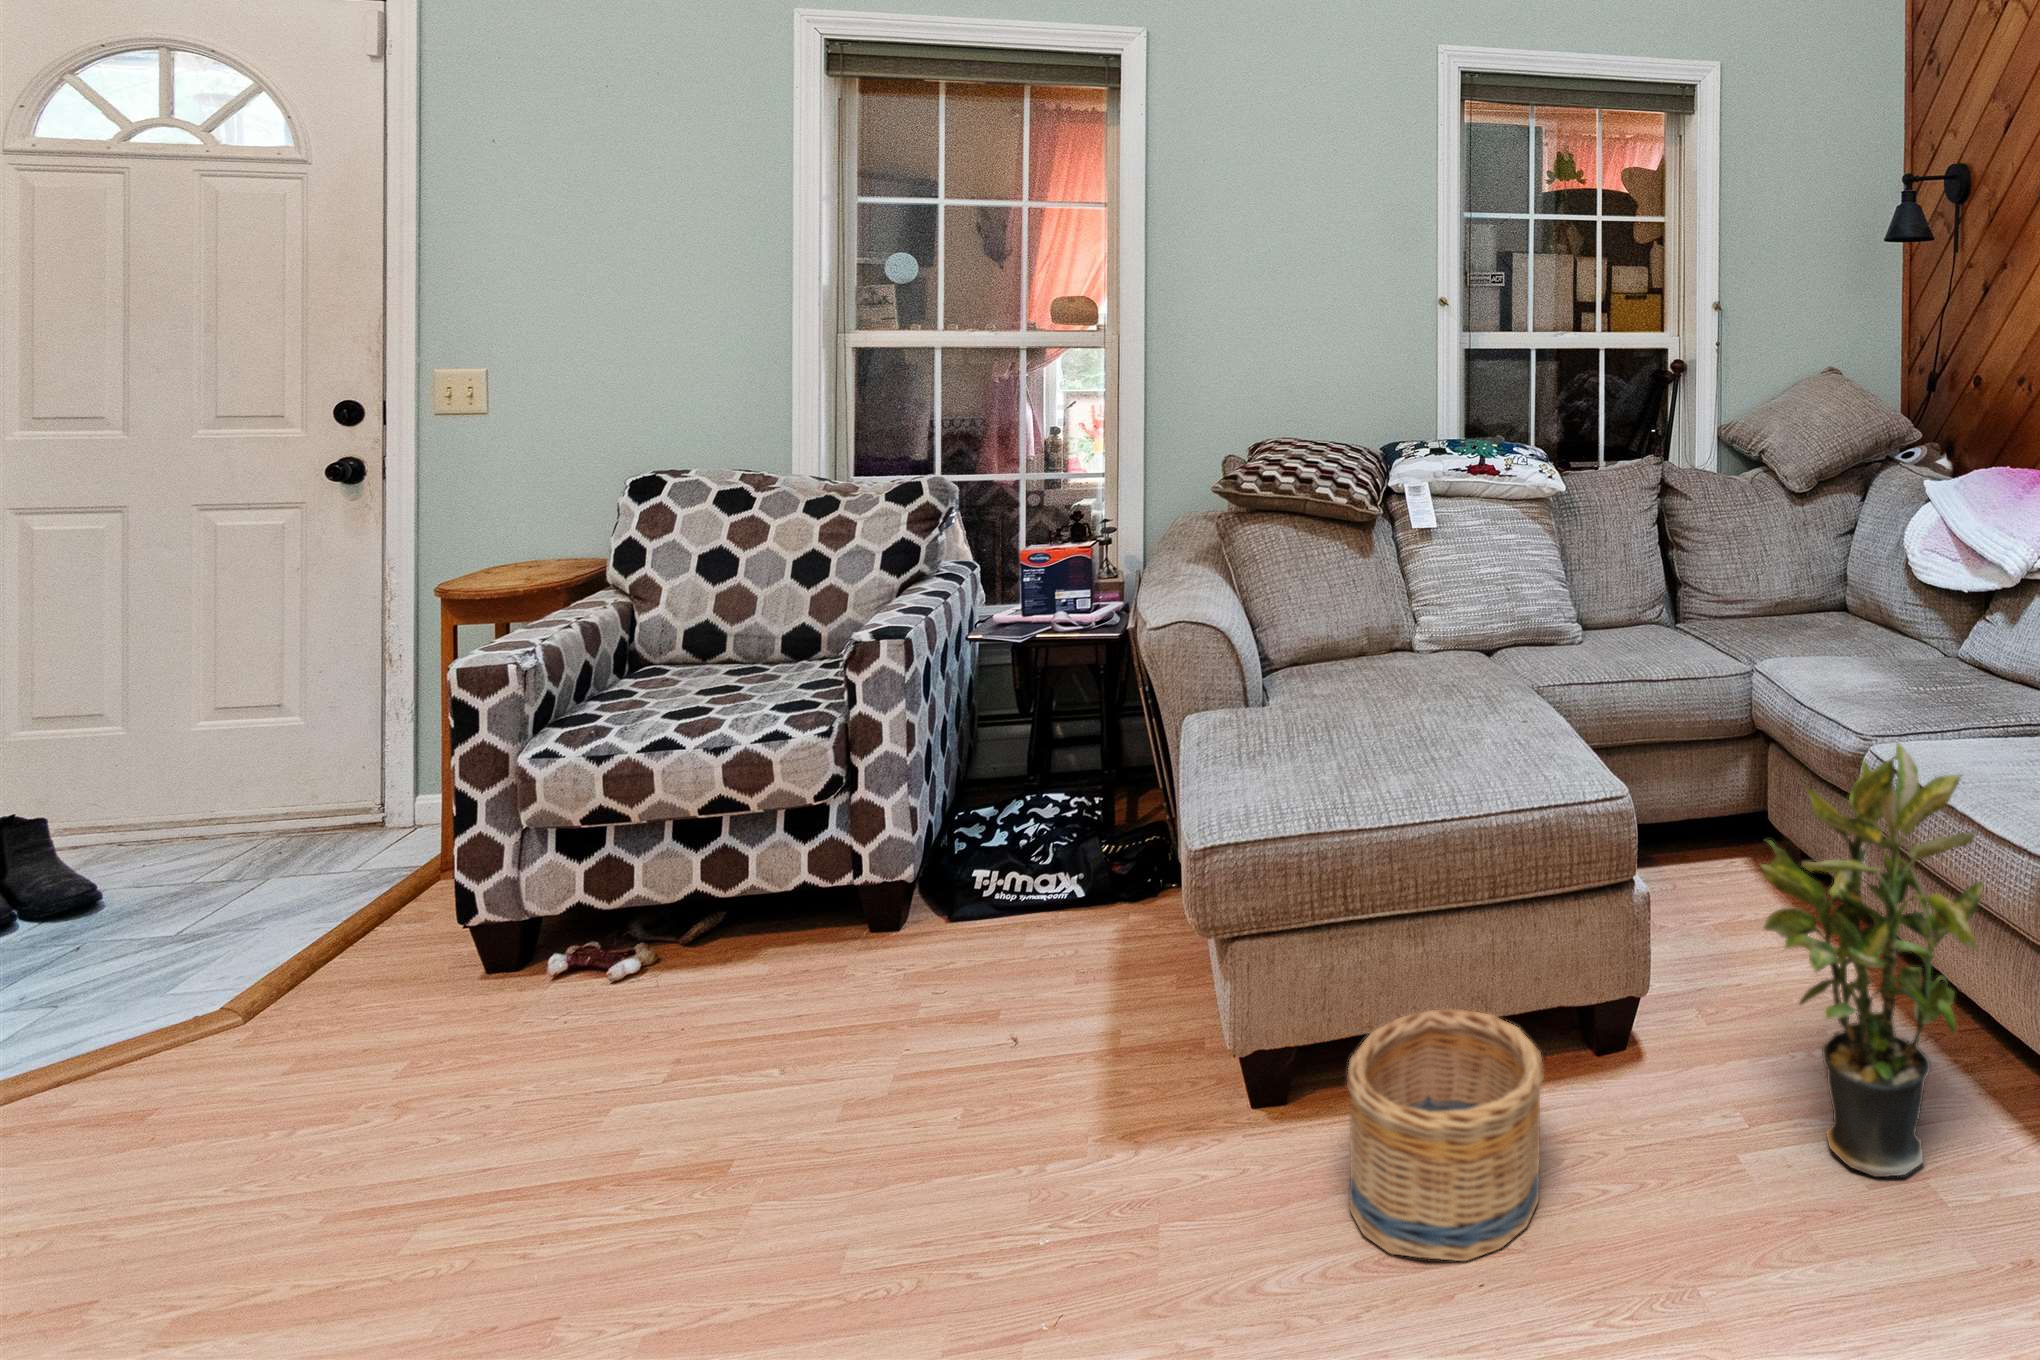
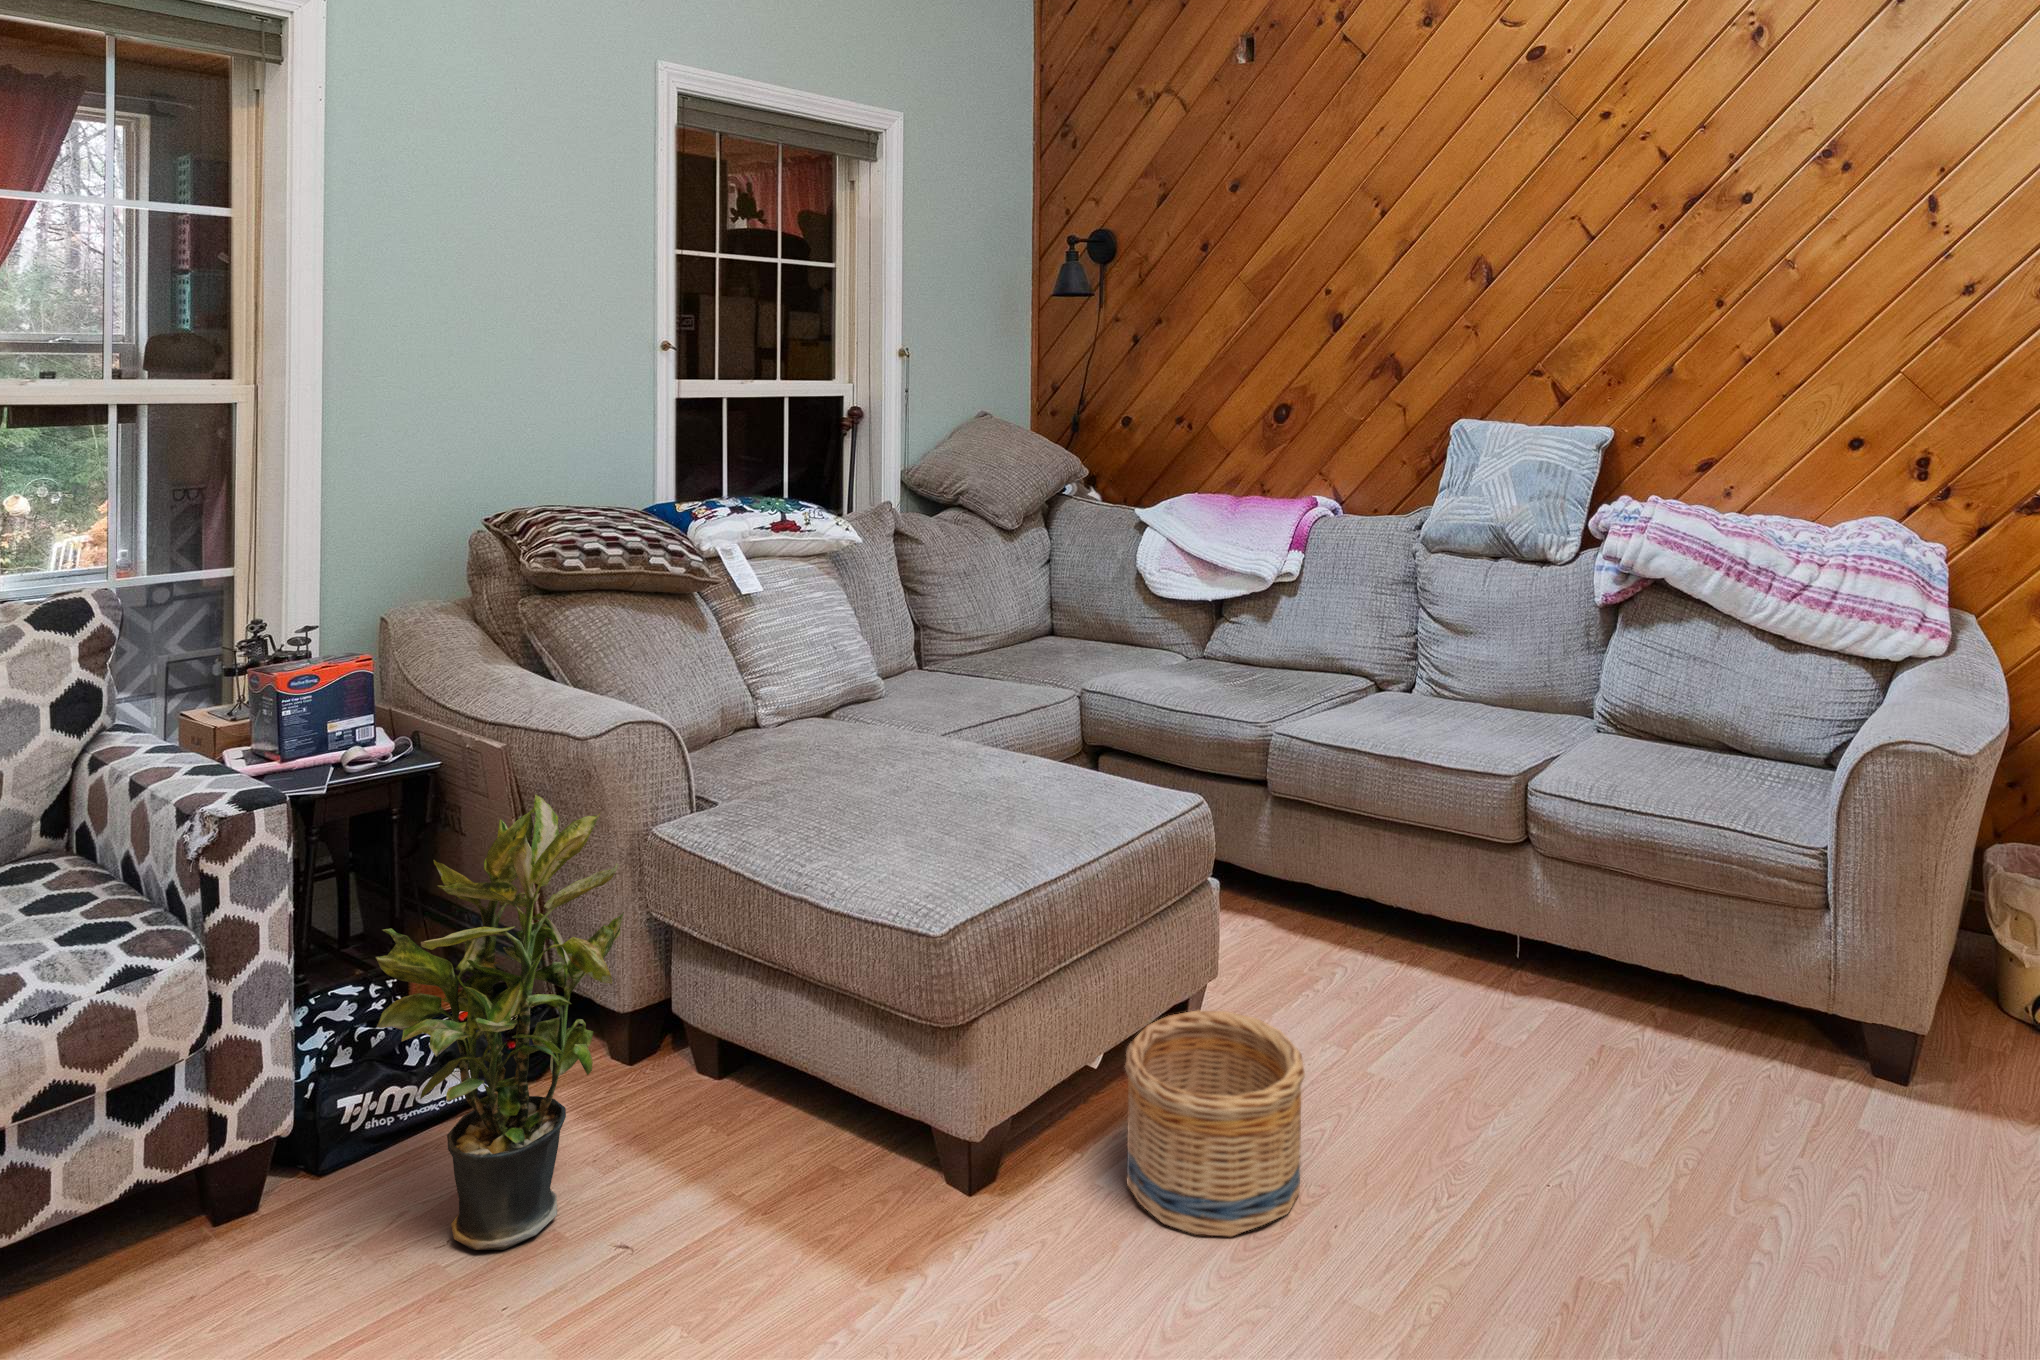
potted plant: present [1761,743,1983,1177] -> present [376,794,624,1250]

